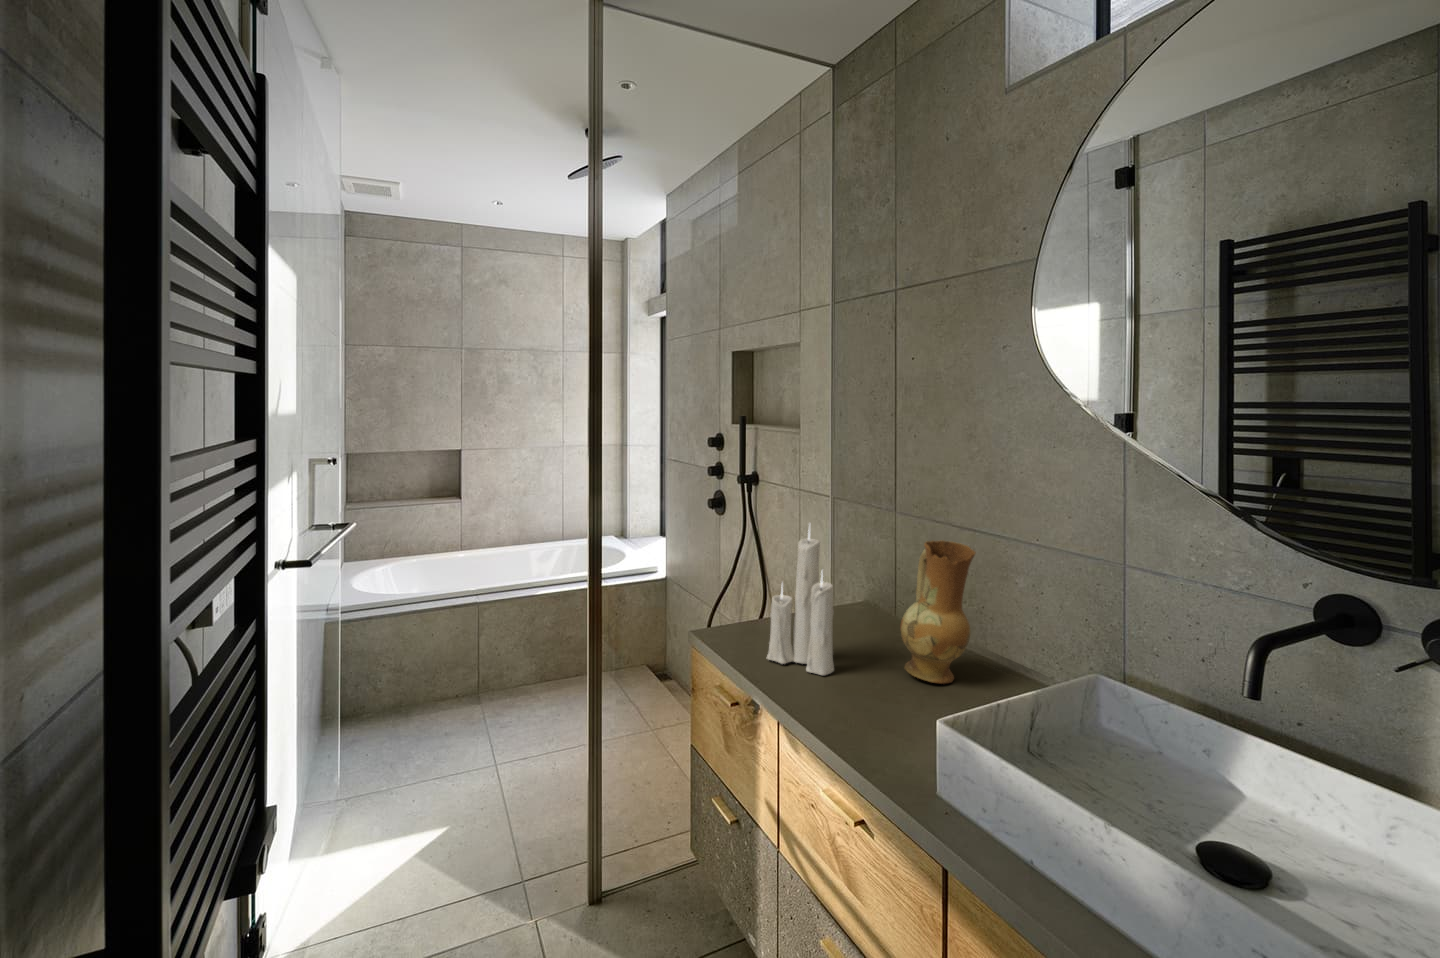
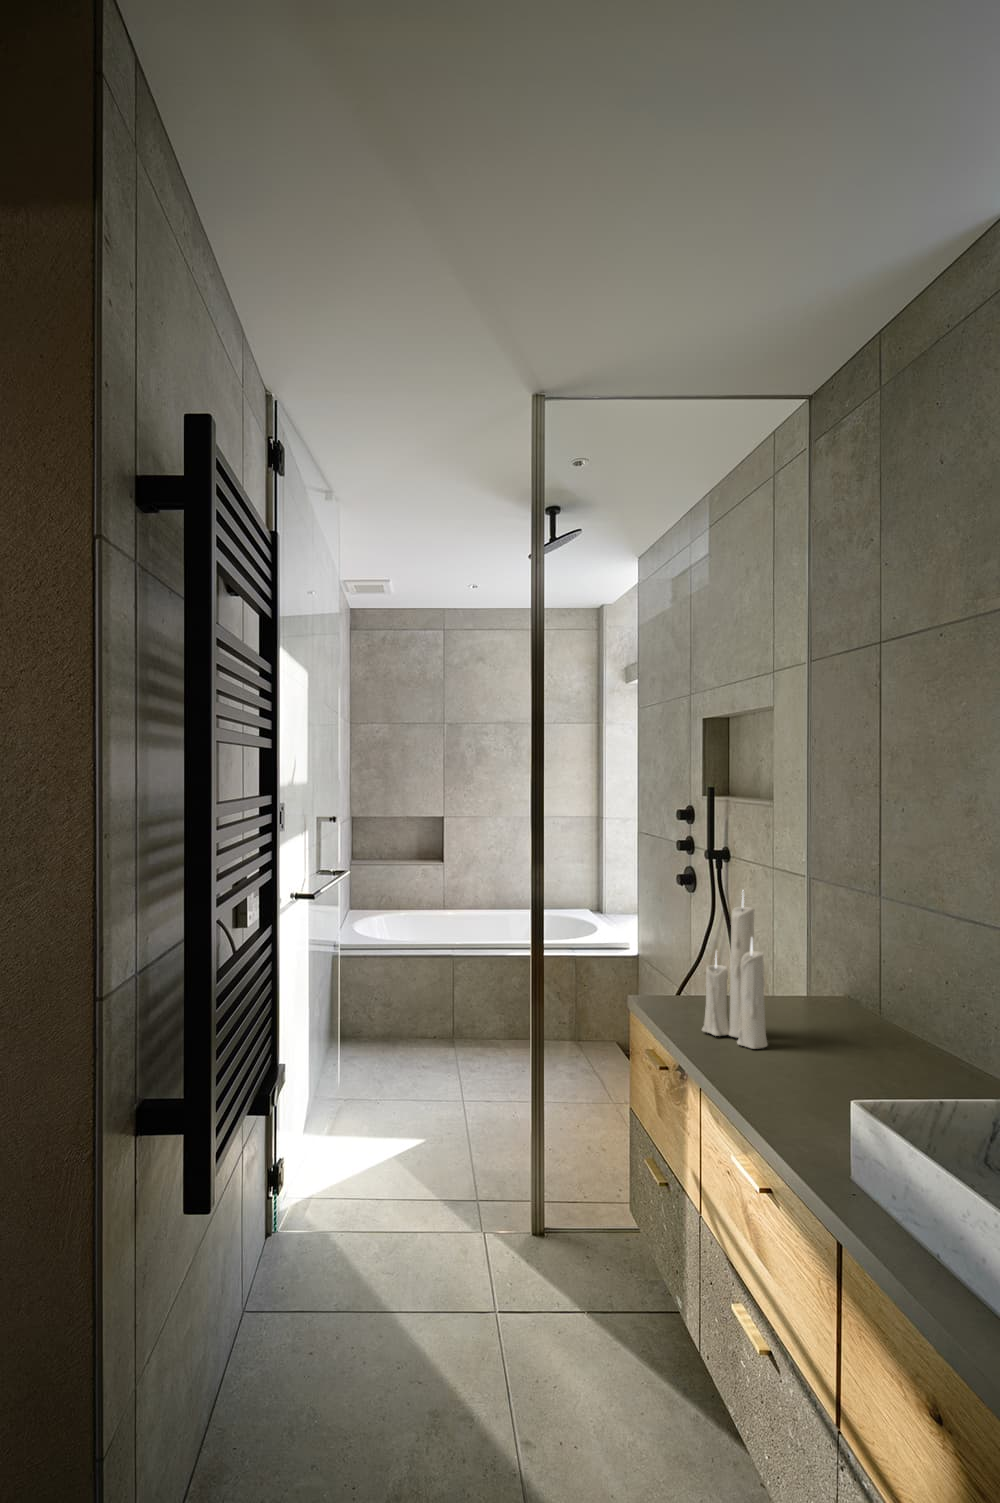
ceramic jug: present [901,541,976,684] -> none [838,912,915,1069]

